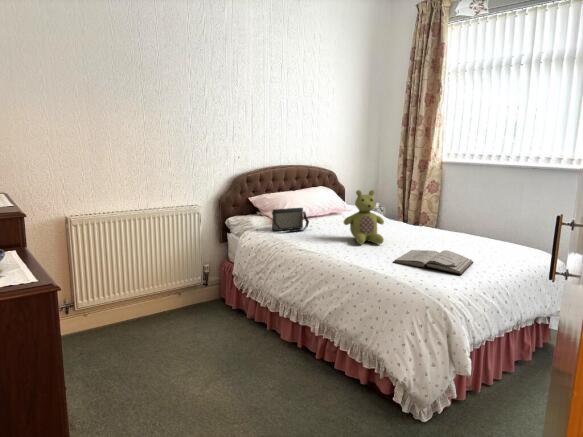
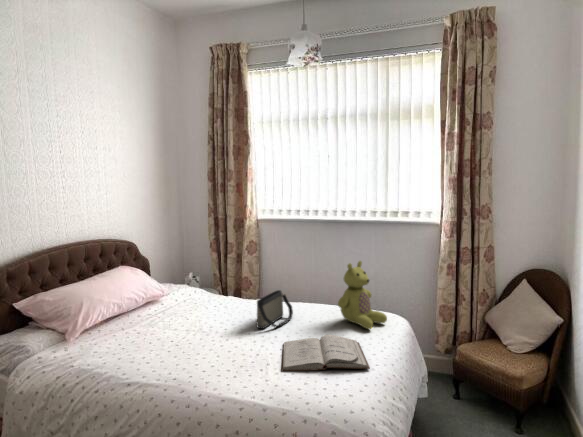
stuffed bear: present [344,190,384,244] -> present [338,261,387,329]
handbag: present [272,208,309,232] -> present [257,290,293,328]

